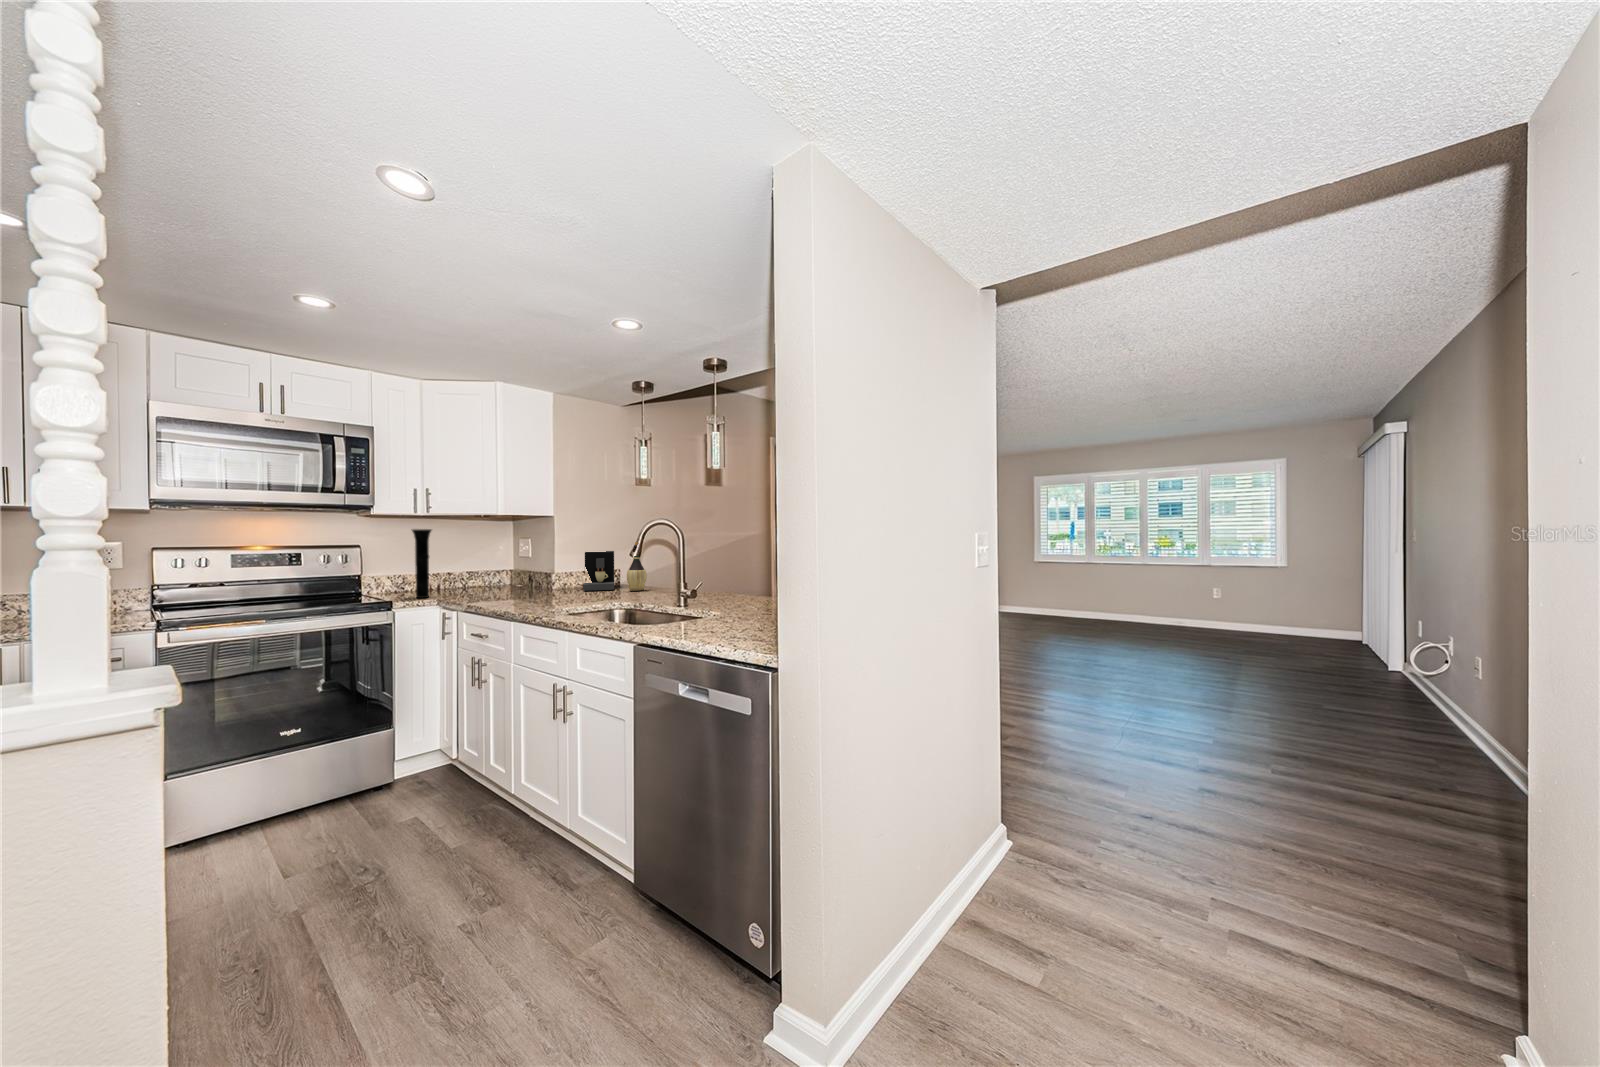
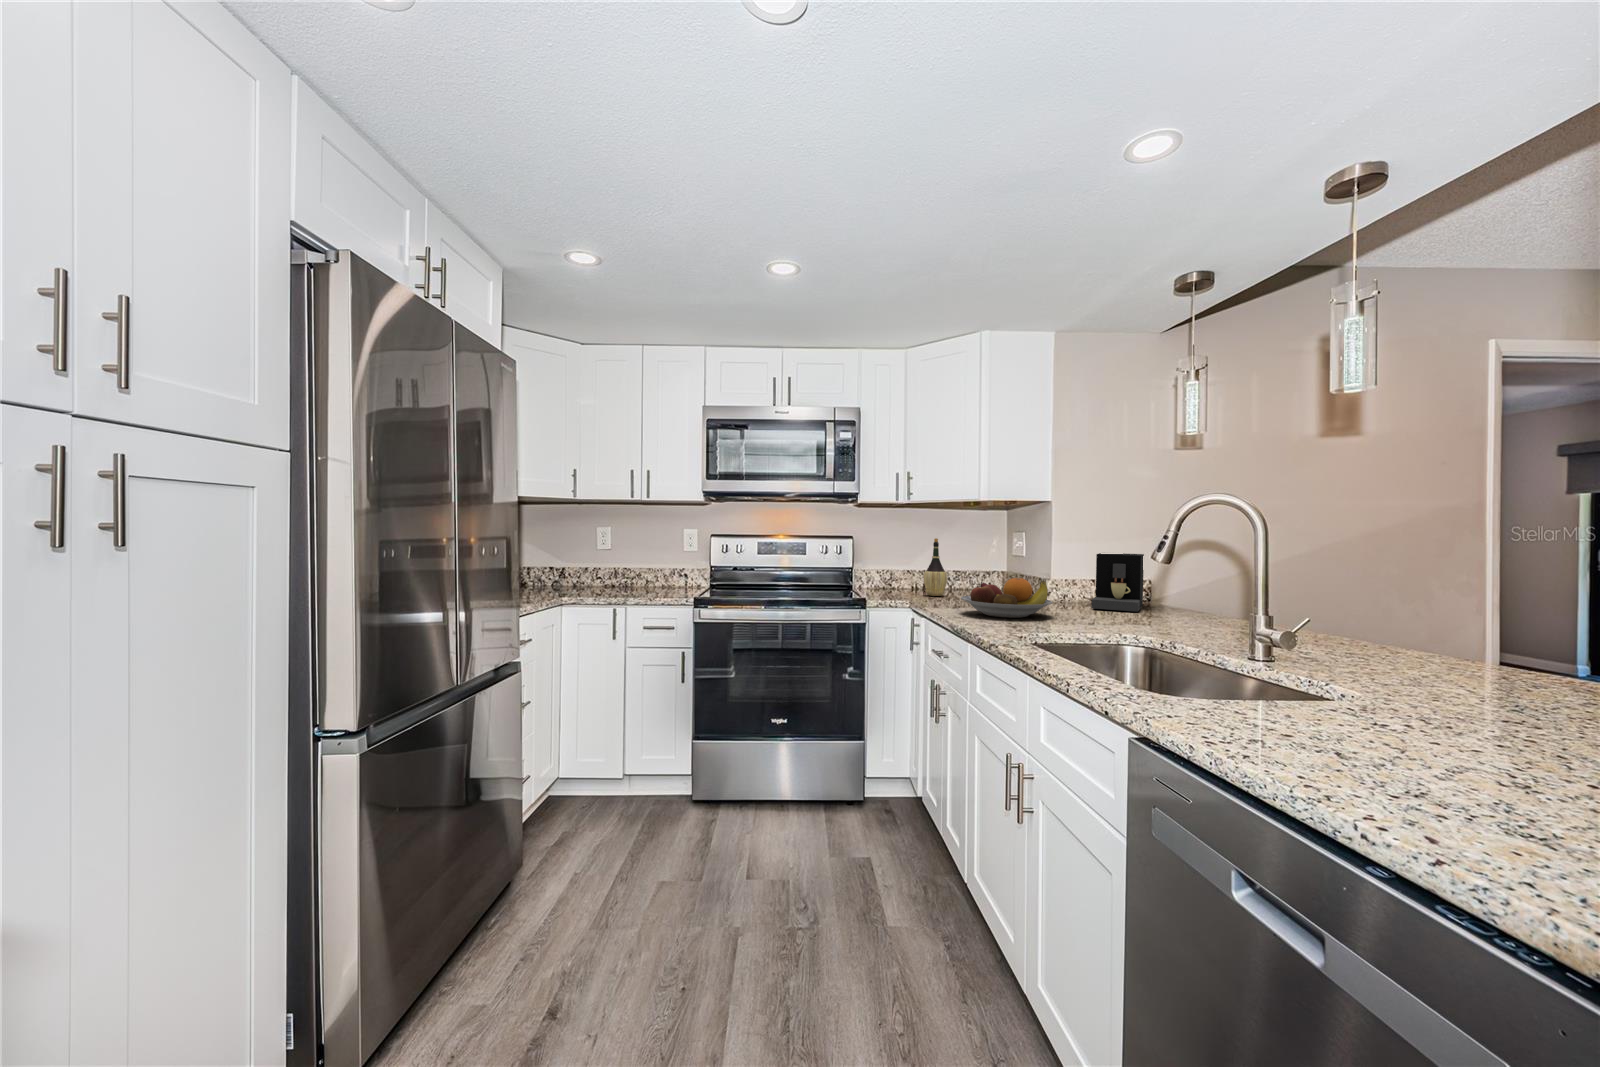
vase: present [412,529,431,598] -> none [893,518,915,598]
wine bottle: present [627,542,647,591] -> present [924,538,947,596]
fruit bowl: none [490,573,561,603] -> present [961,578,1053,618]

